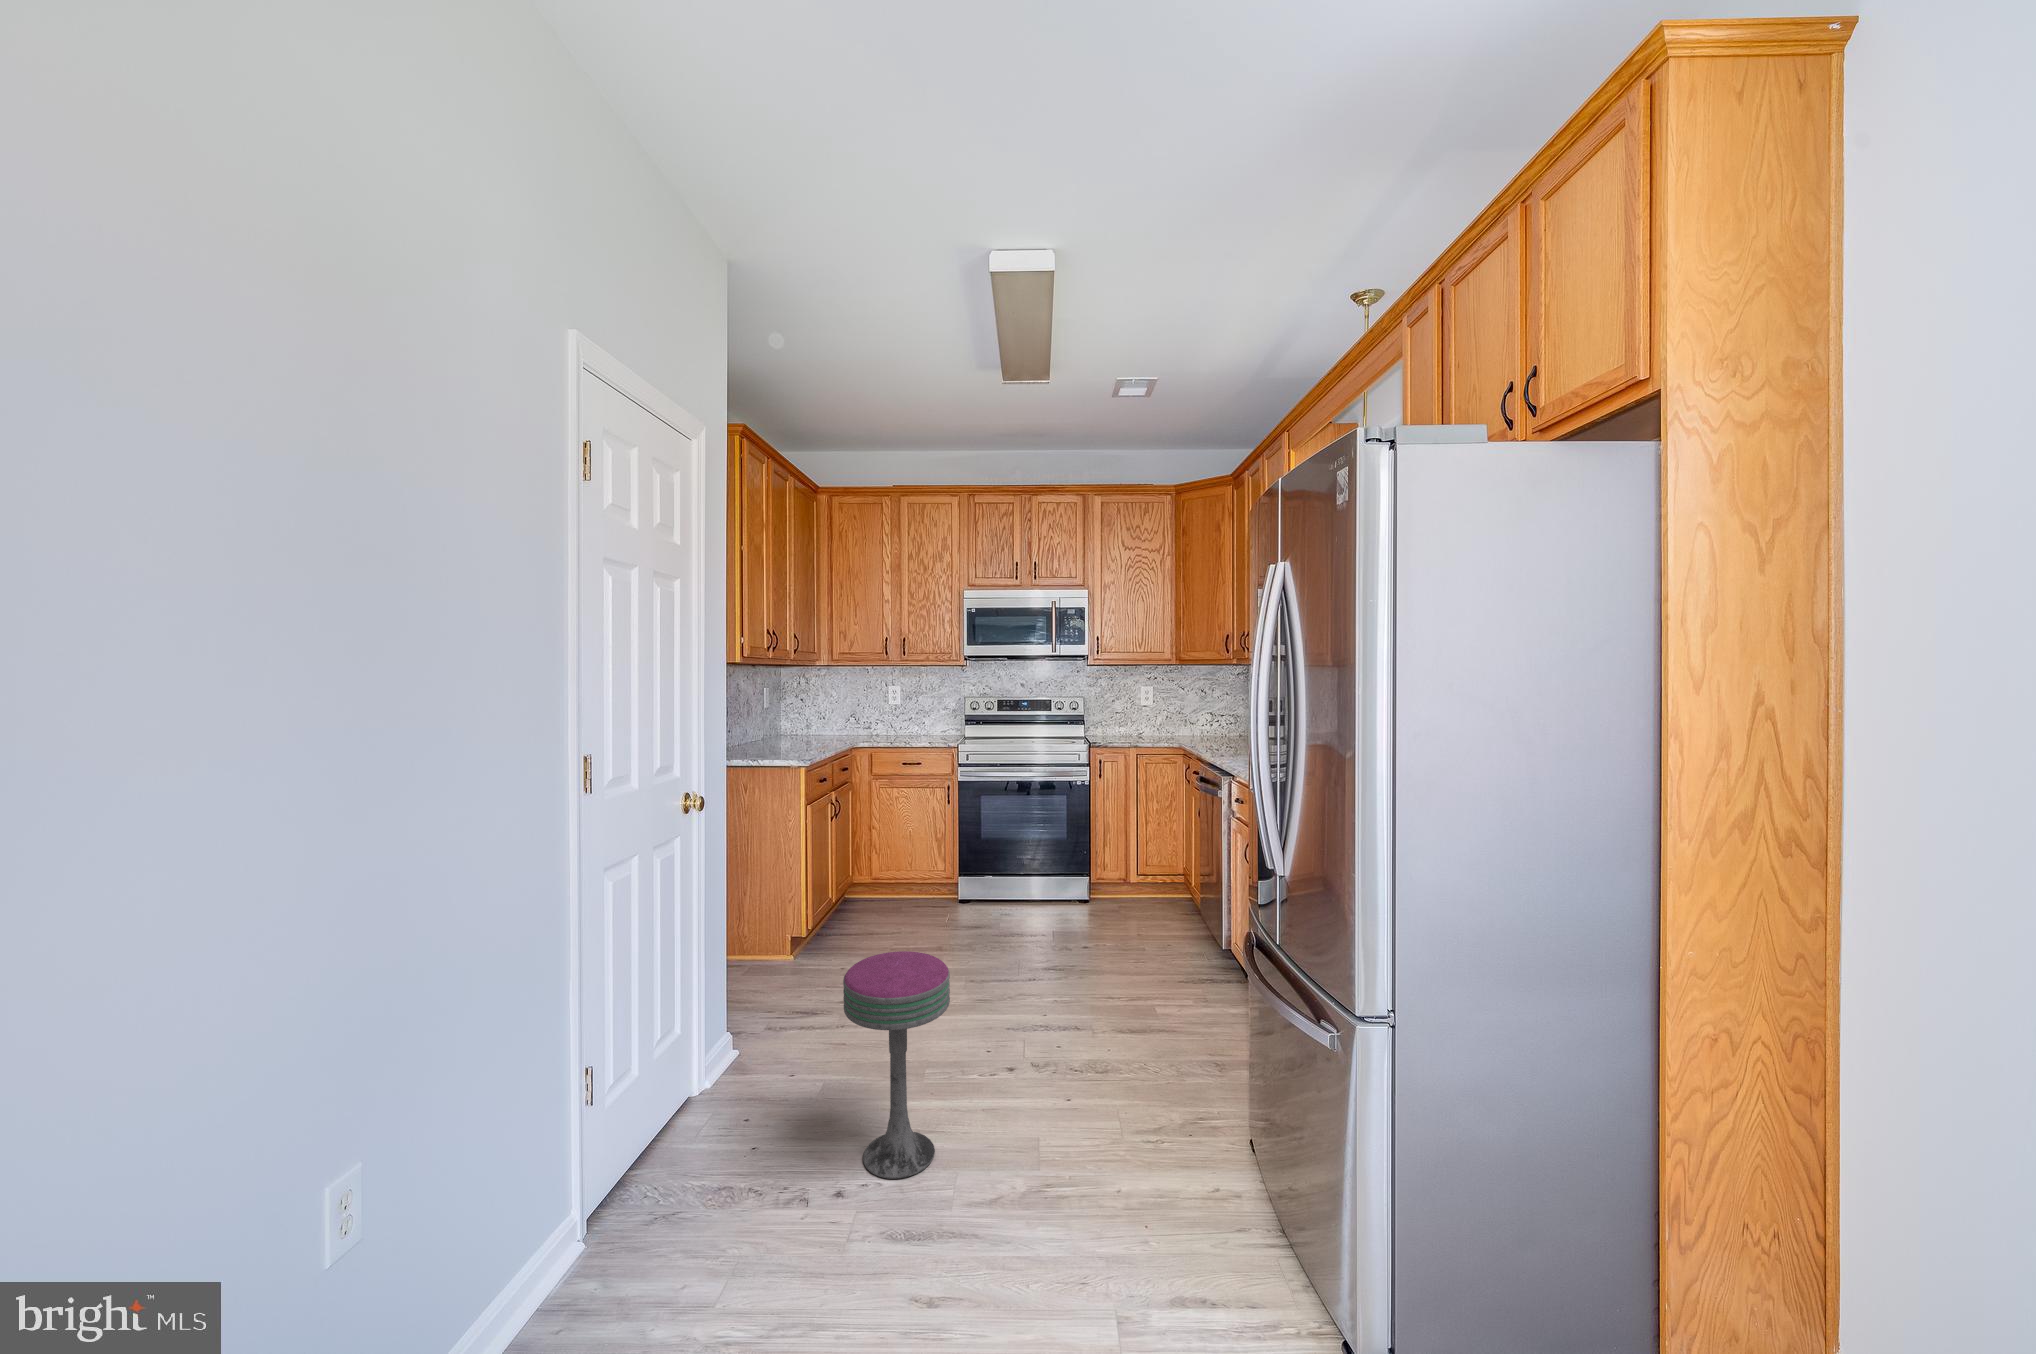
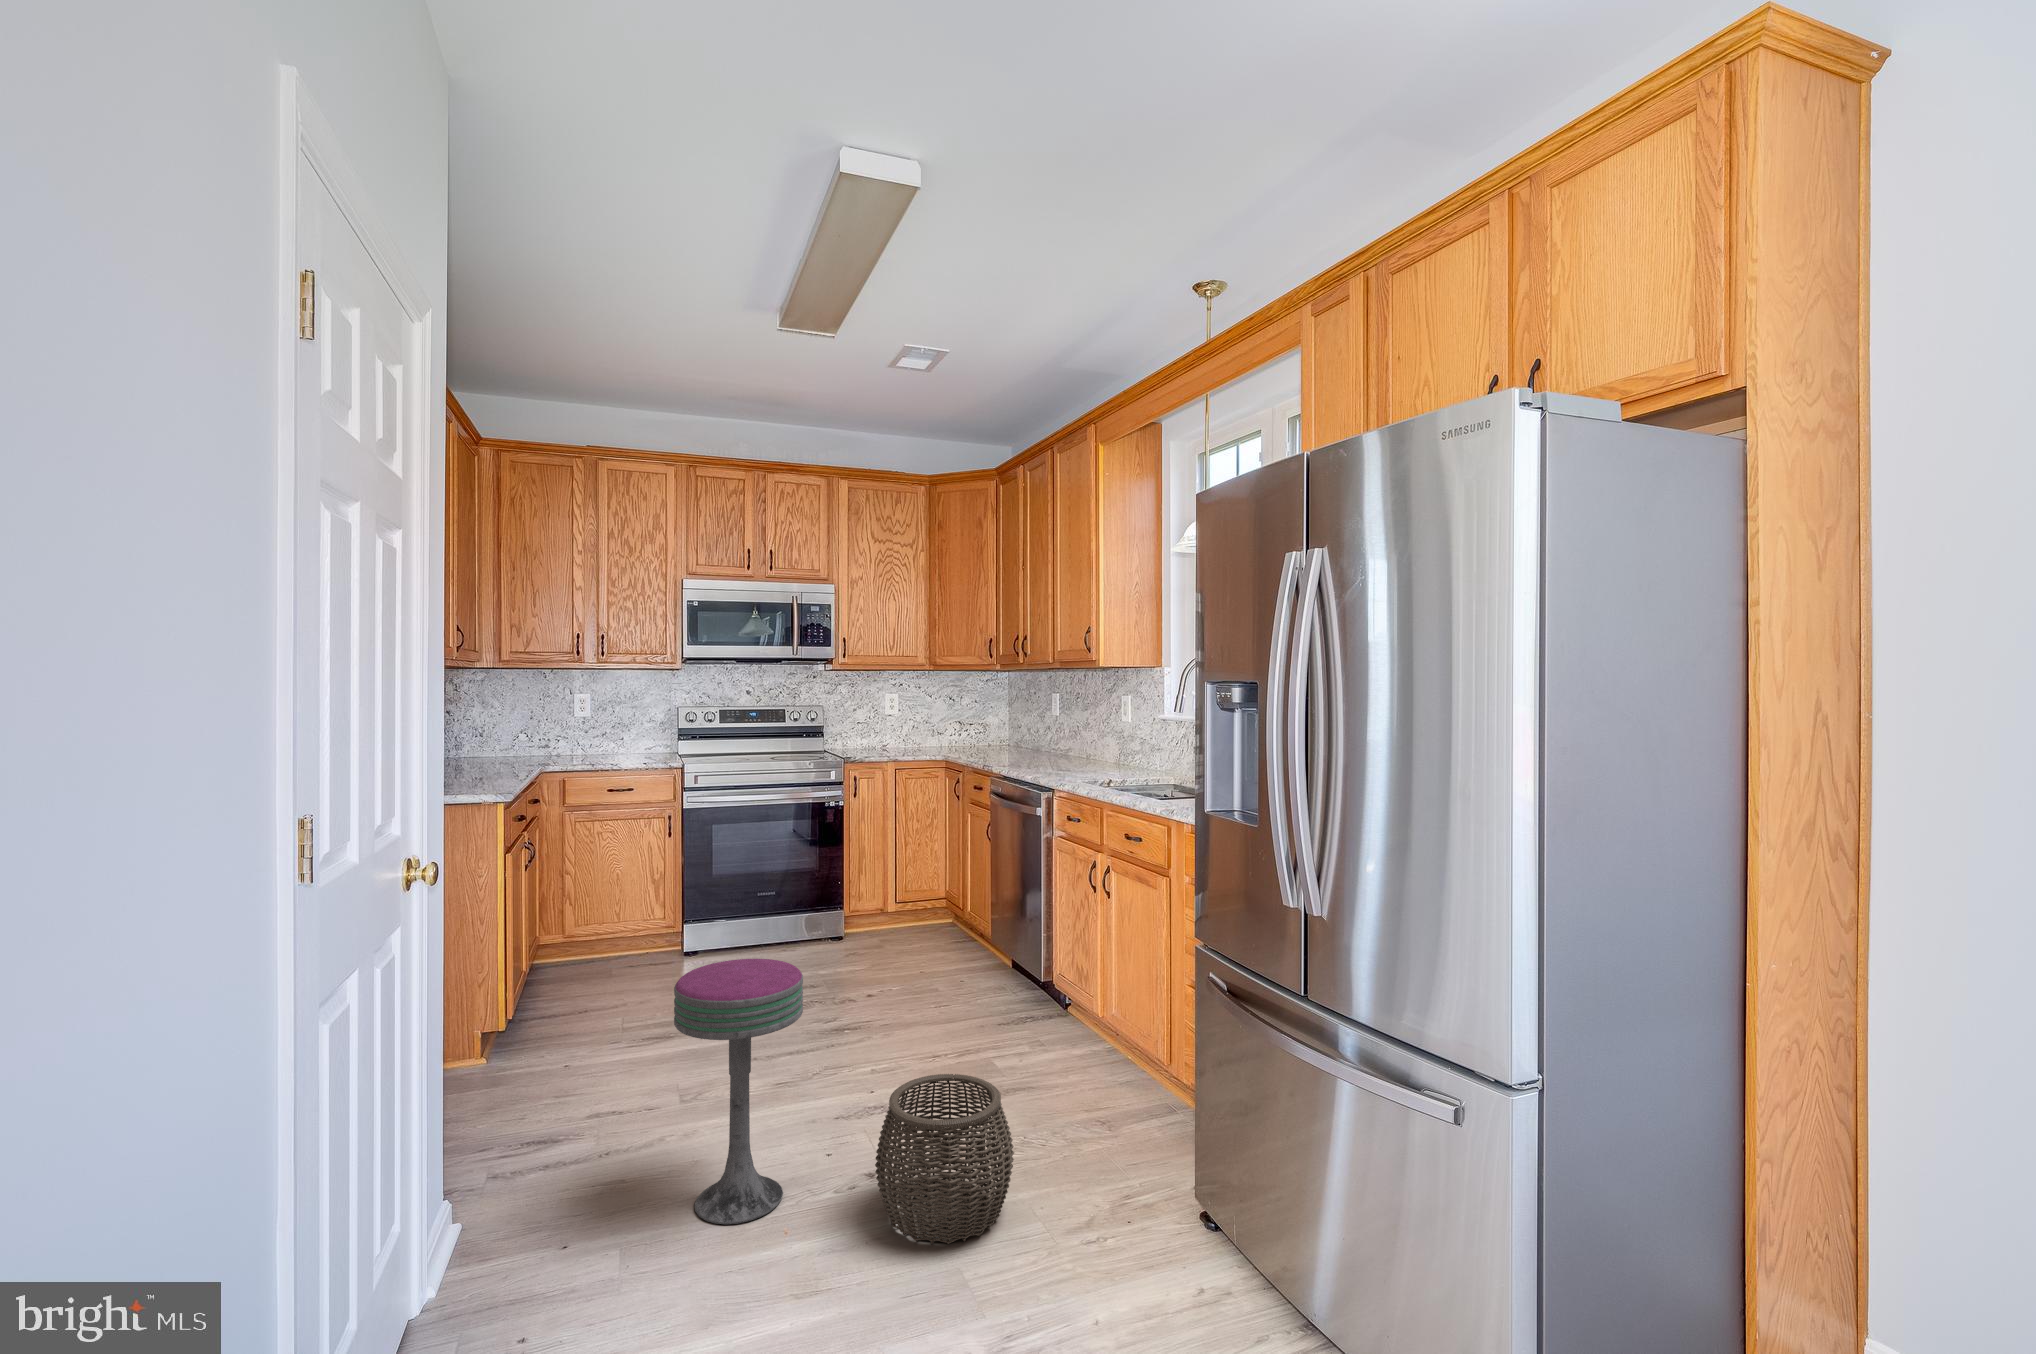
woven basket: none [992,1086,1120,1256] -> present [875,1074,1014,1244]

